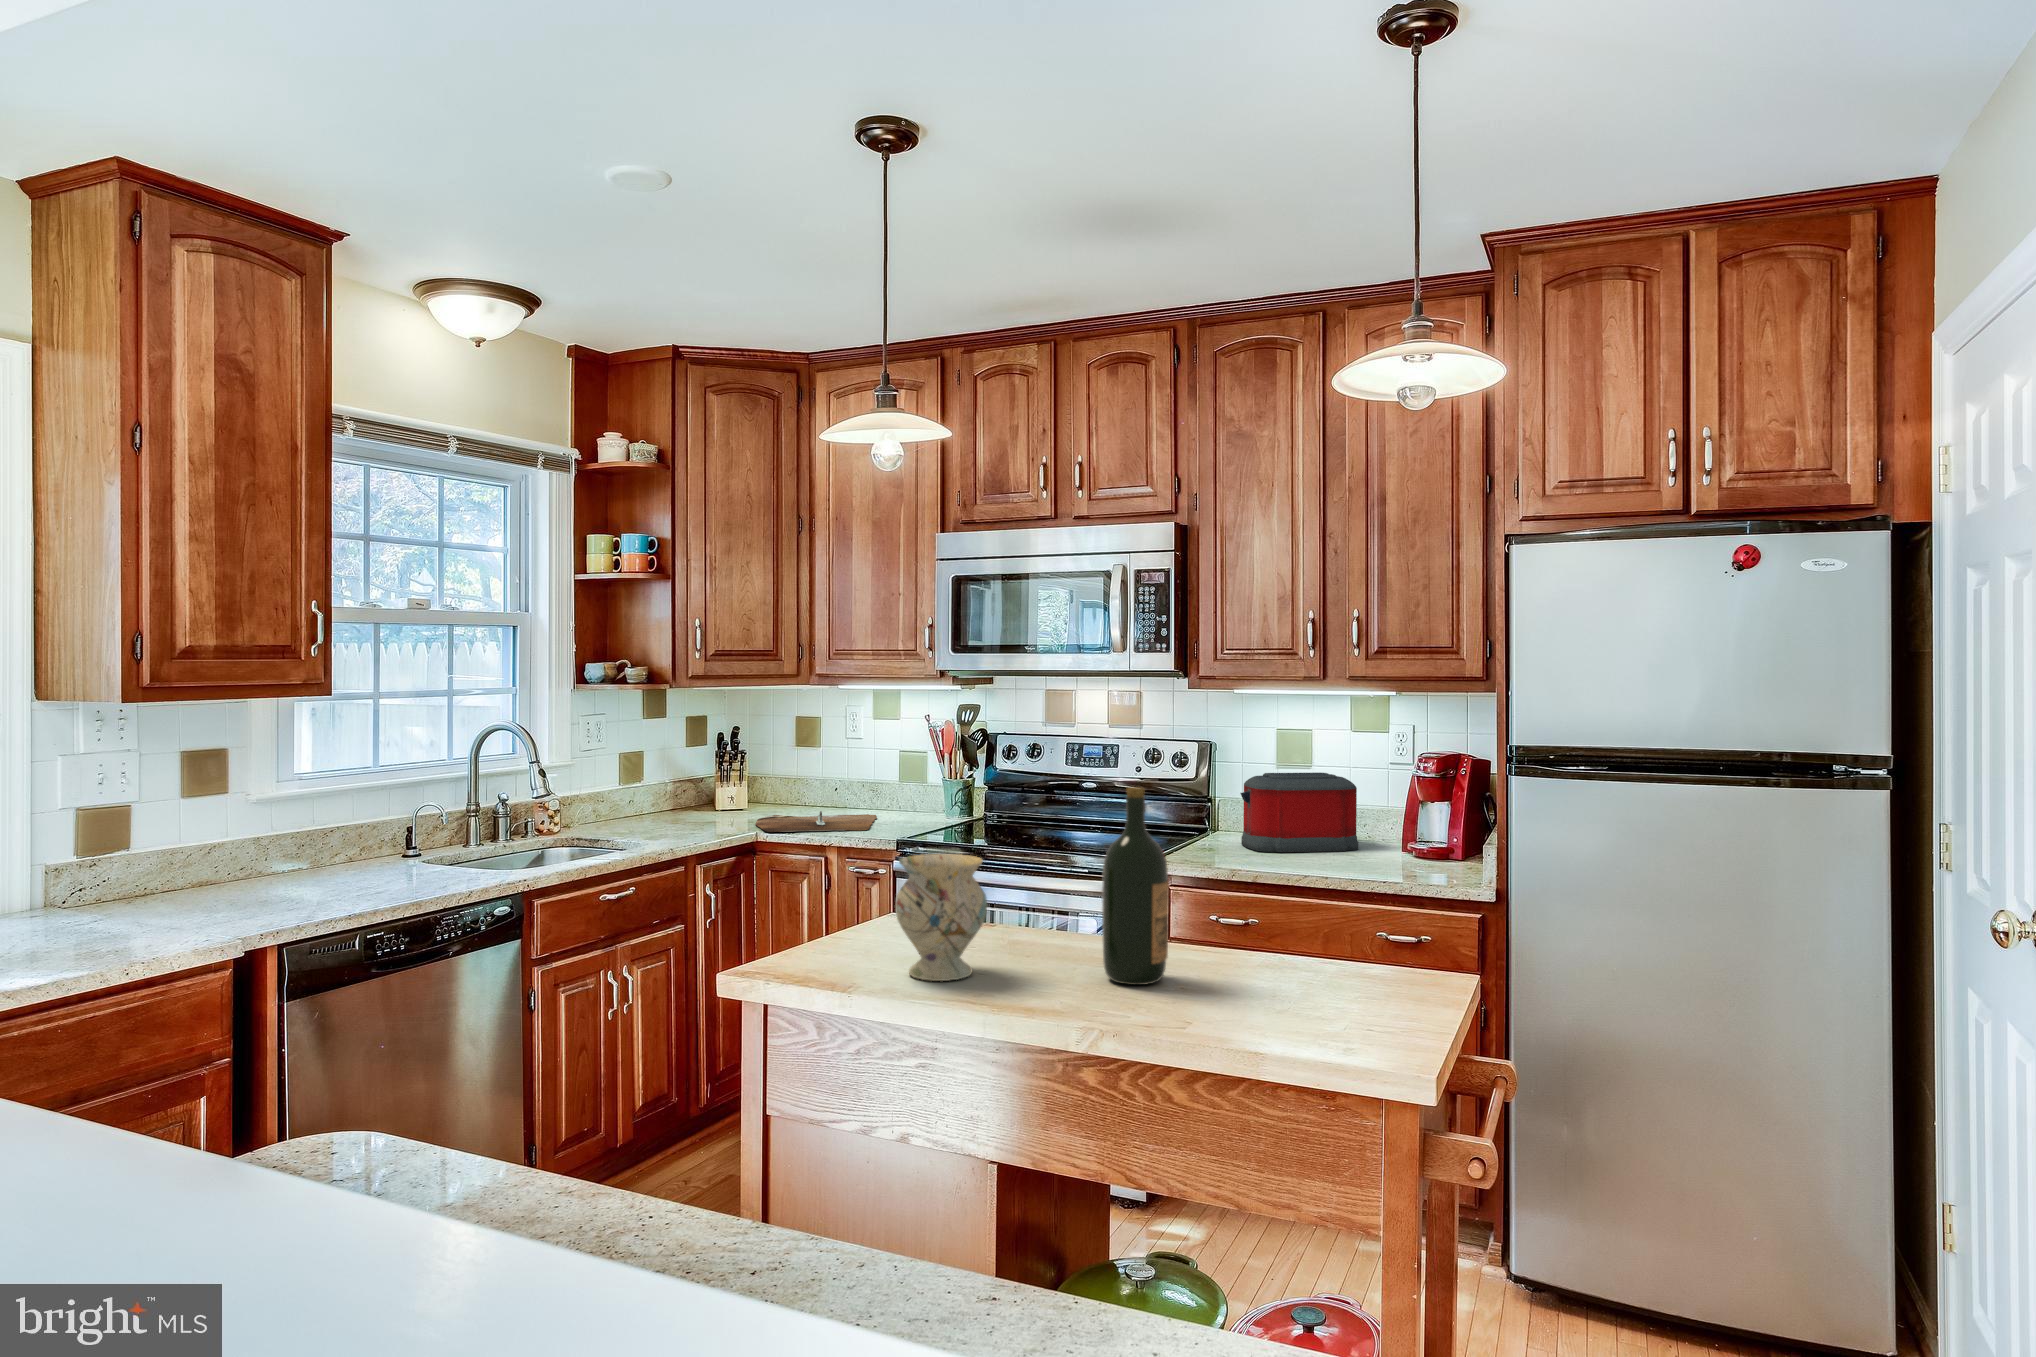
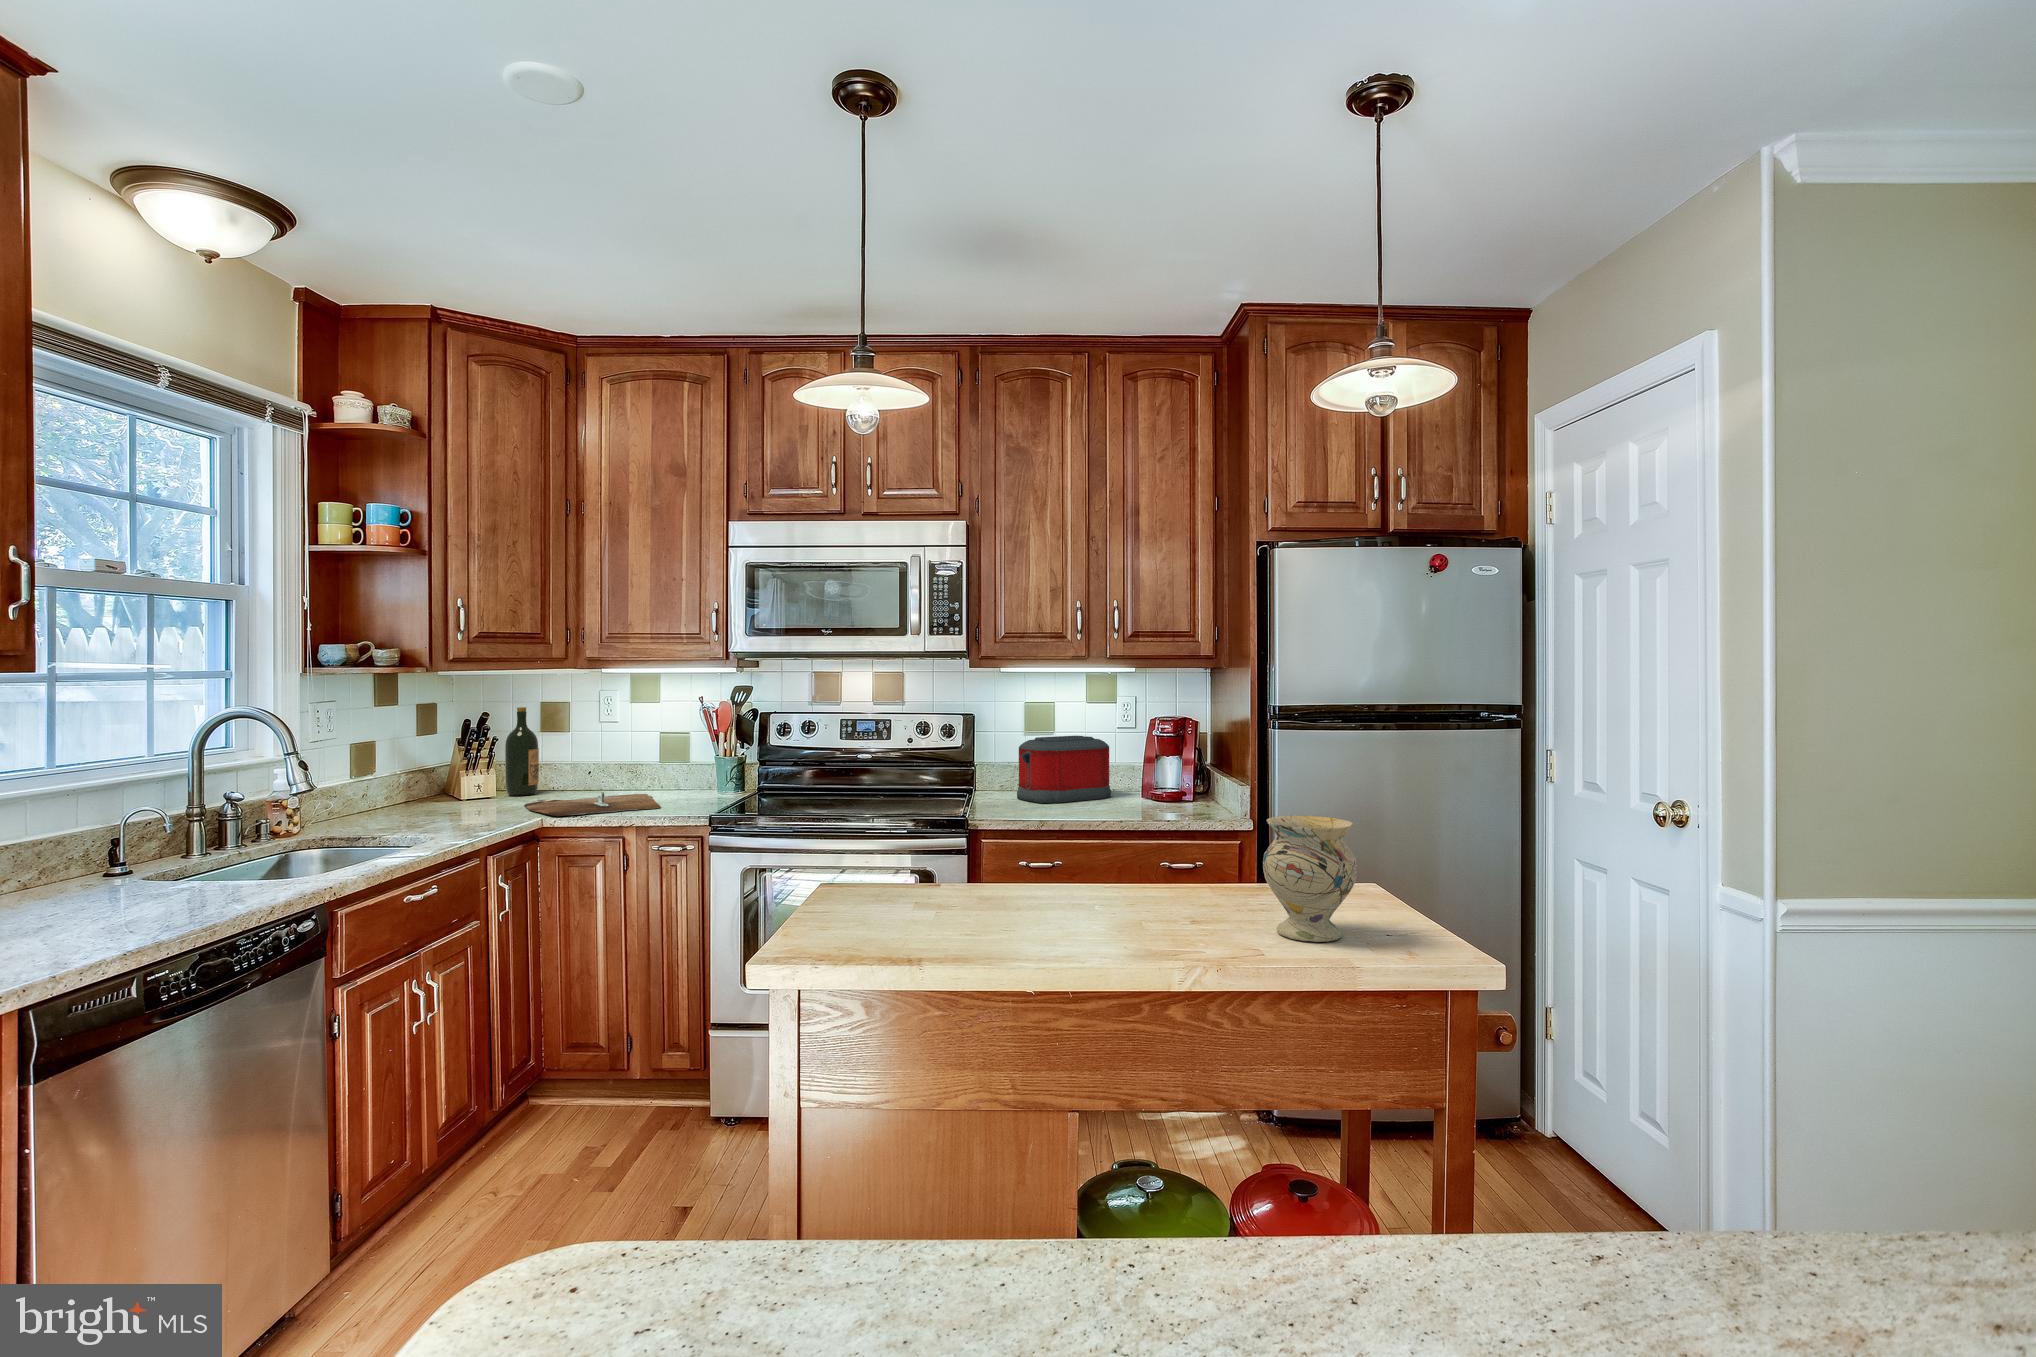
wine bottle: present [1102,787,1169,985] -> present [505,707,539,796]
vase: present [895,854,987,981] -> present [1263,815,1357,942]

